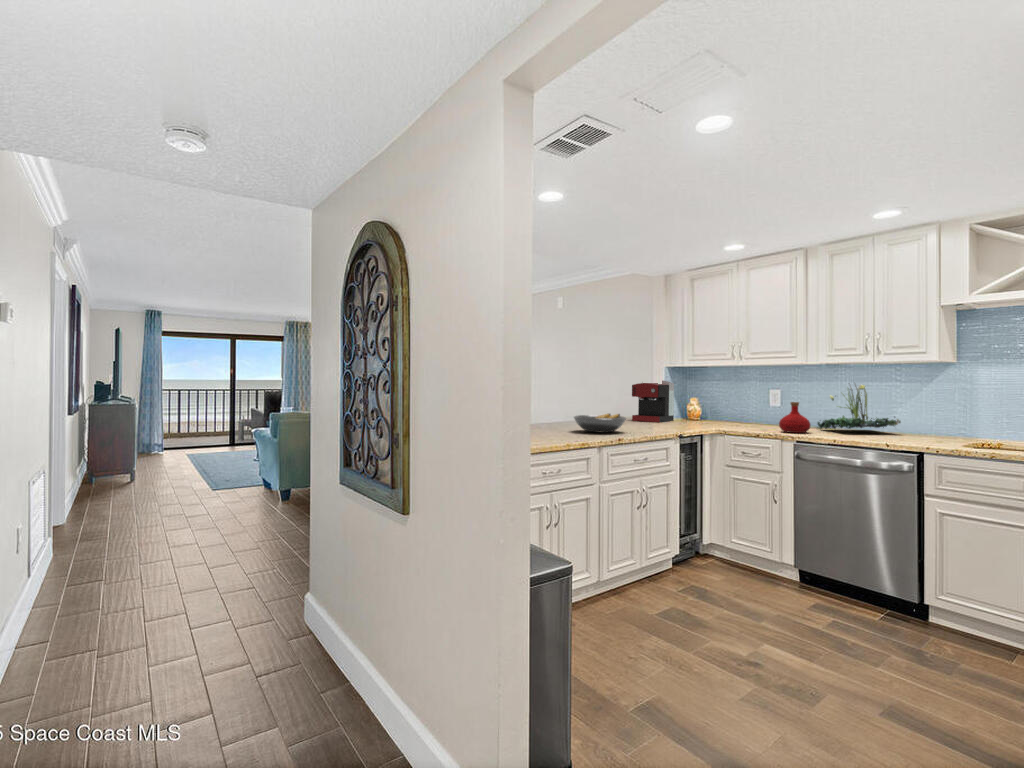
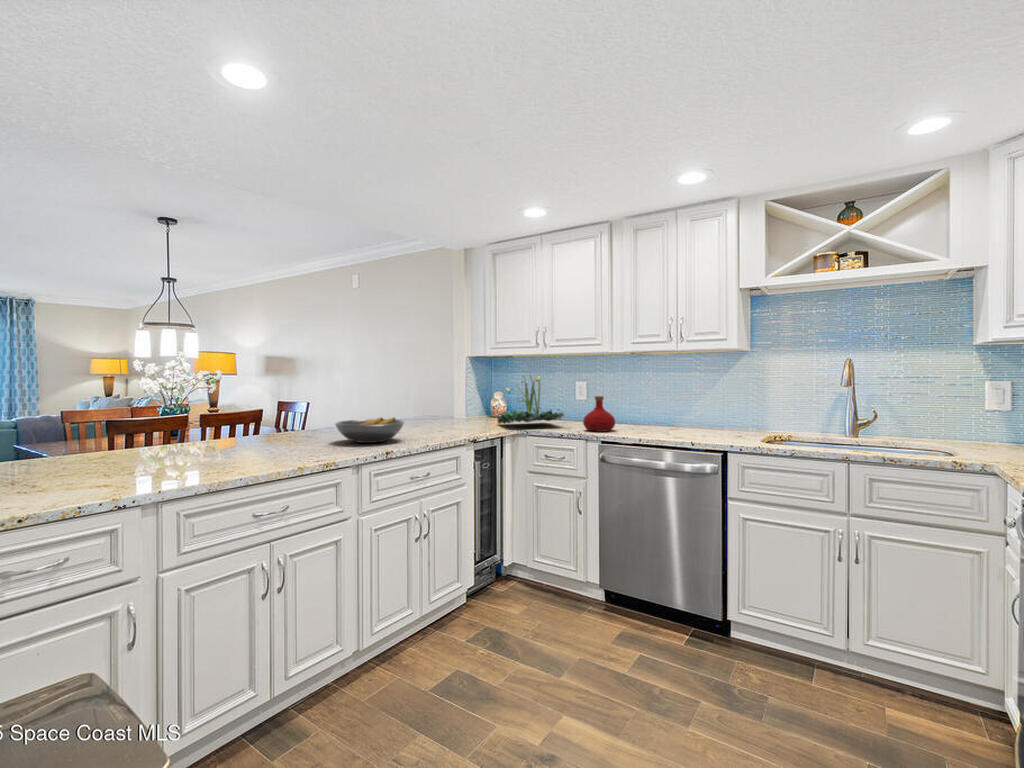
coffee maker: present [632,380,674,422] -> none [426,372,476,422]
plant: present [817,385,901,429] -> present [497,376,564,424]

